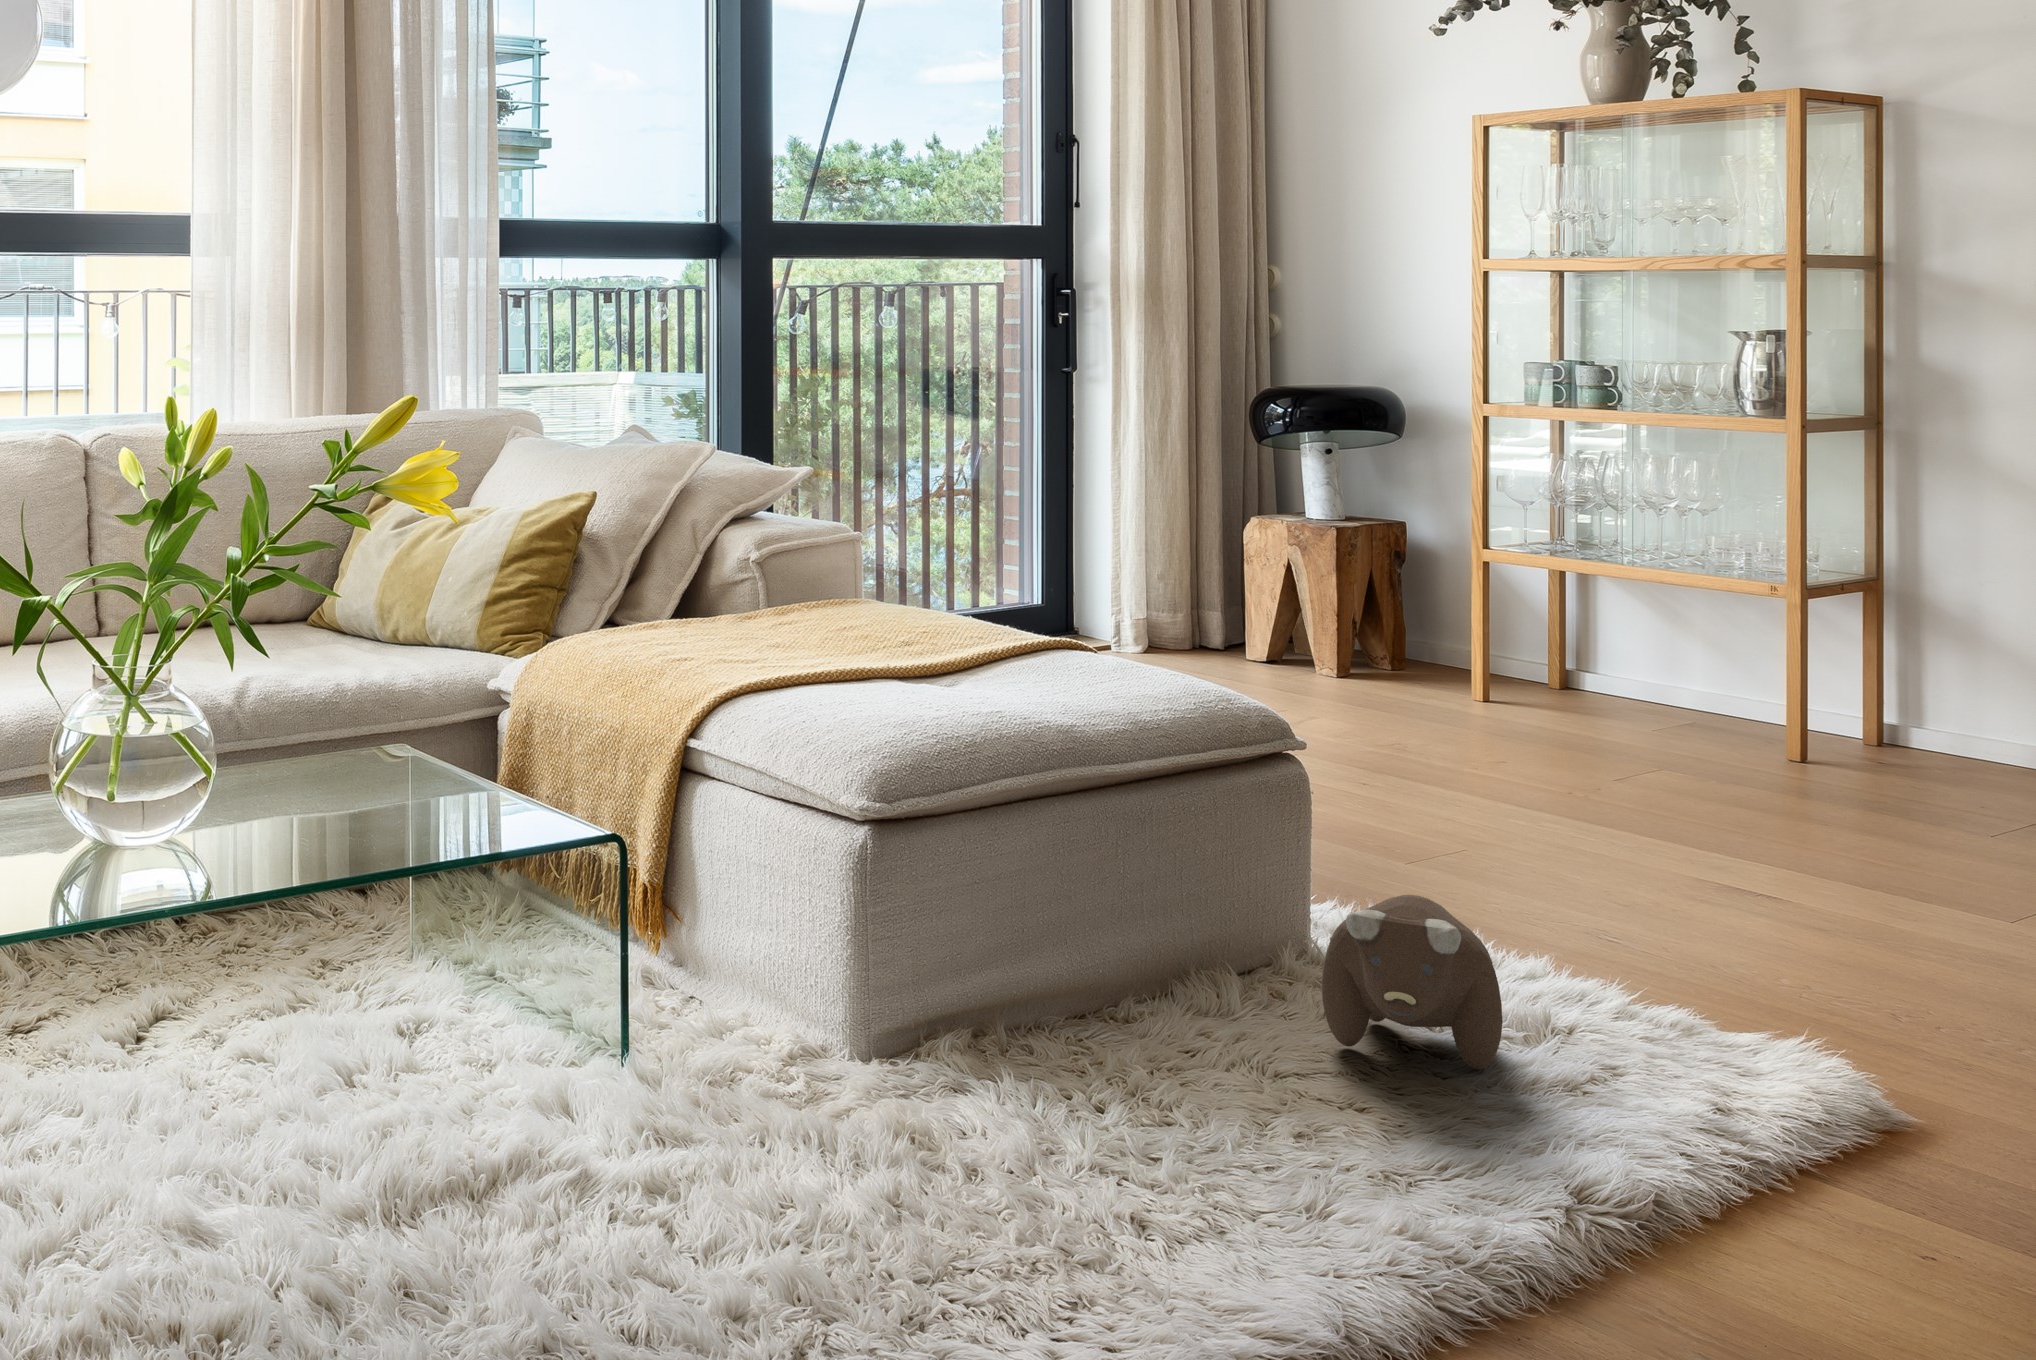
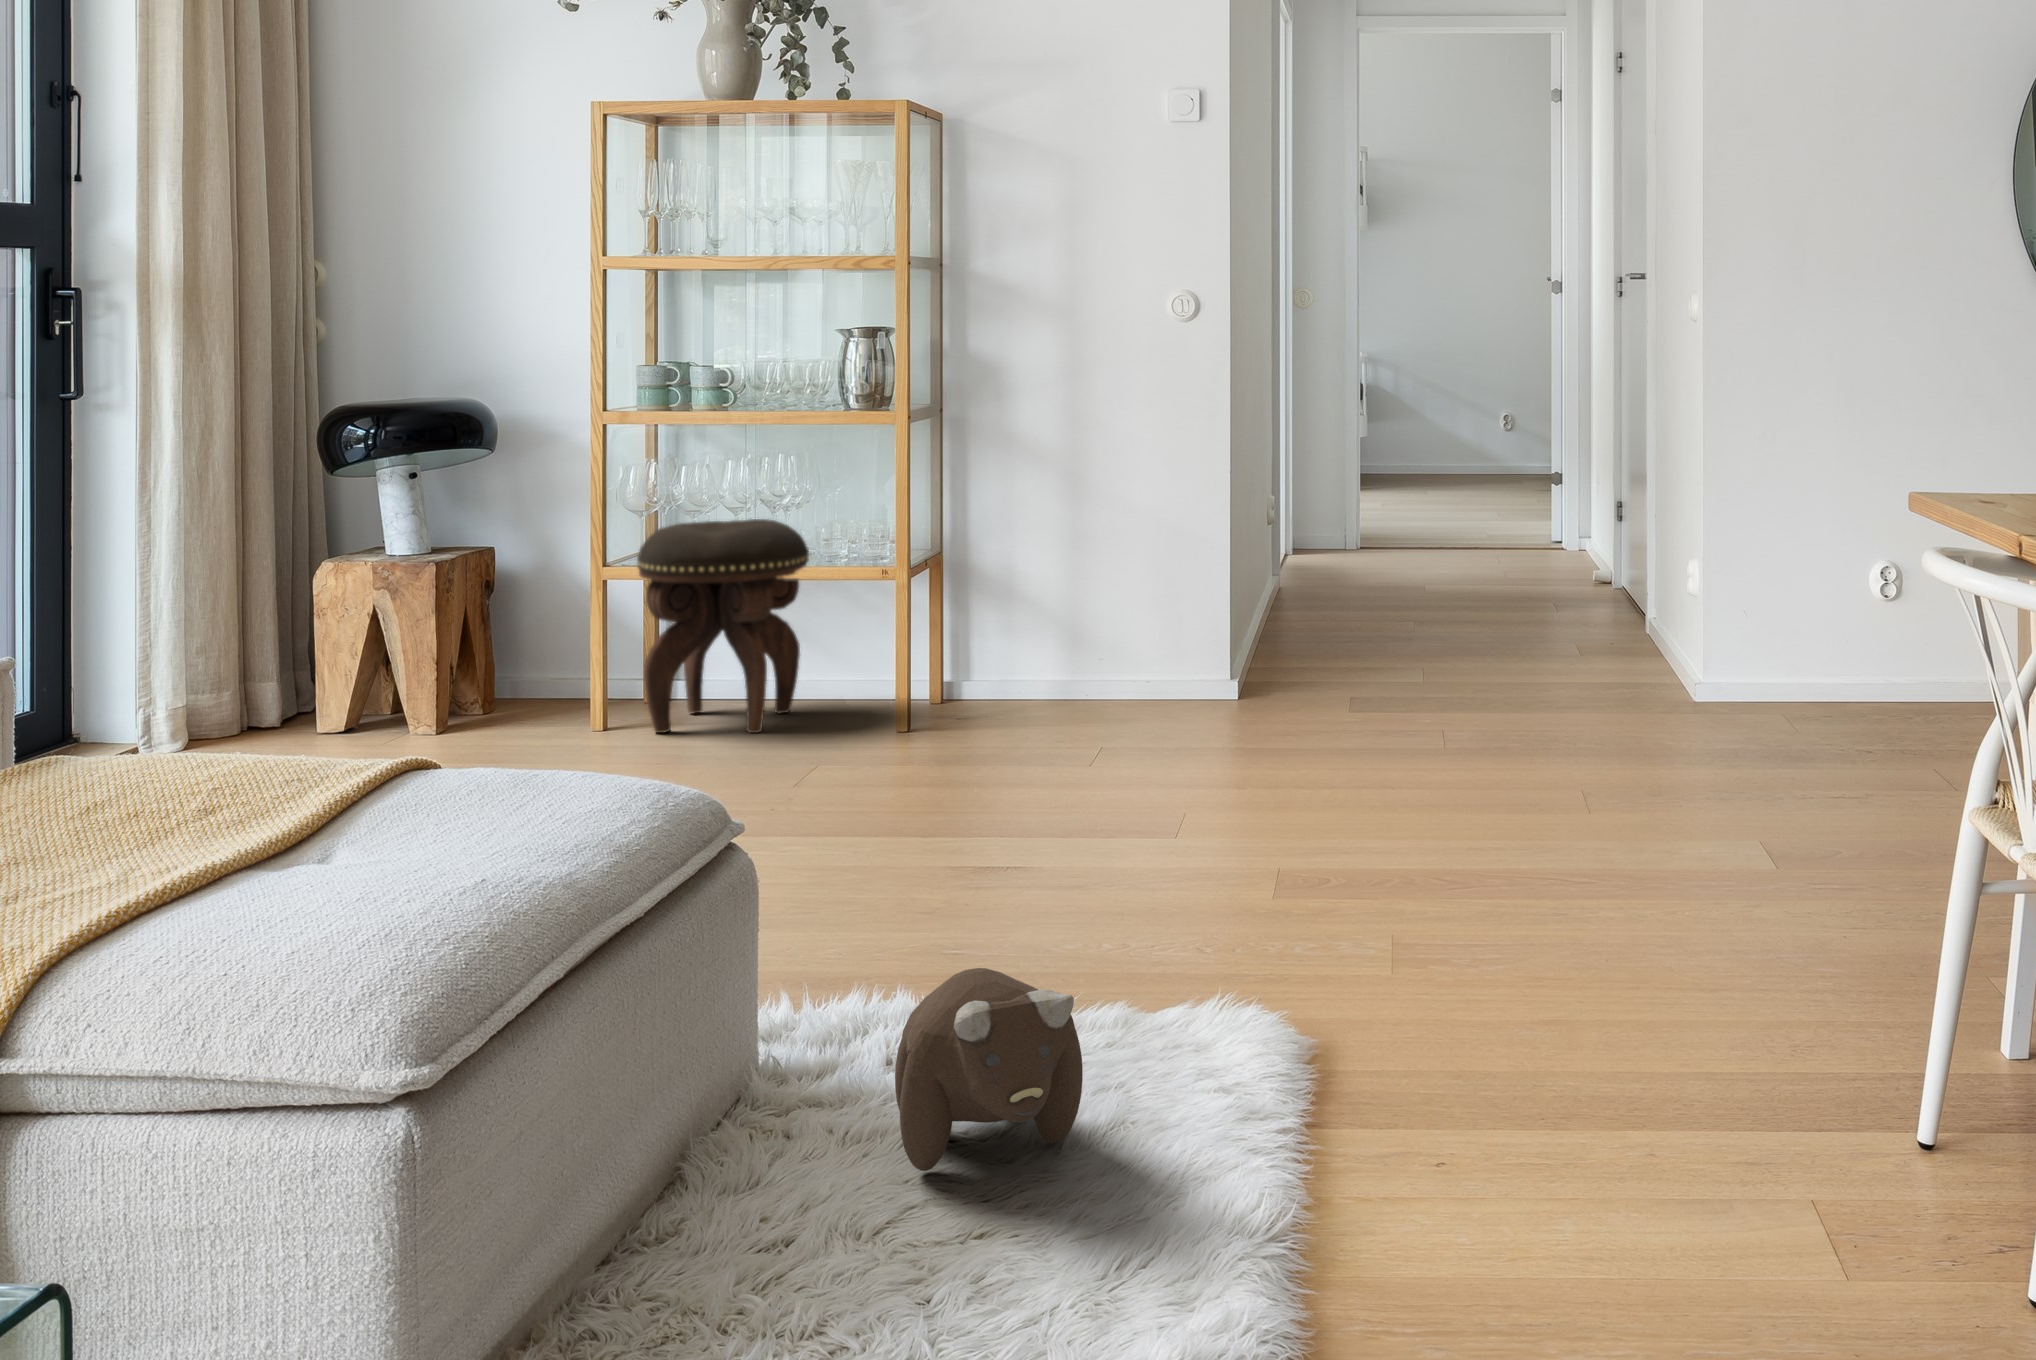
footstool: none [1503,516,1689,732] -> present [637,519,809,733]

